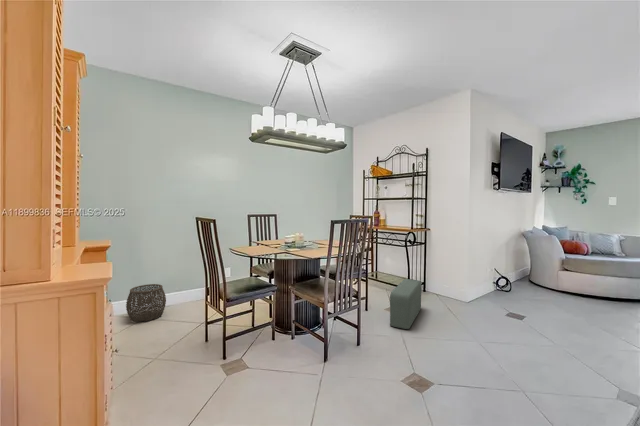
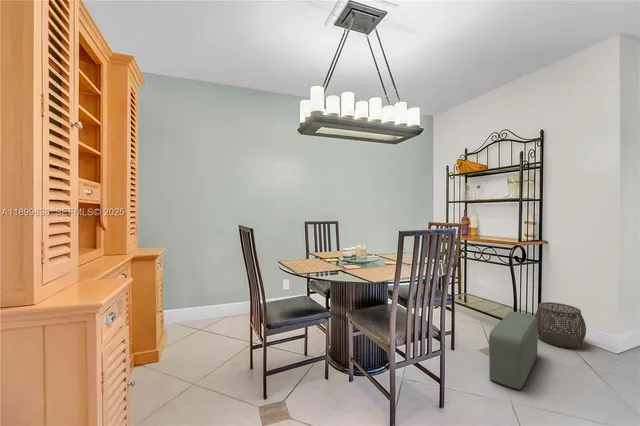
woven basket: present [126,284,166,322] -> present [535,302,586,348]

